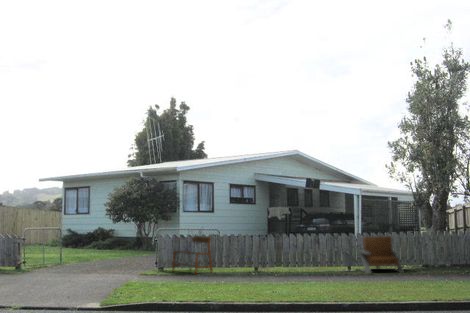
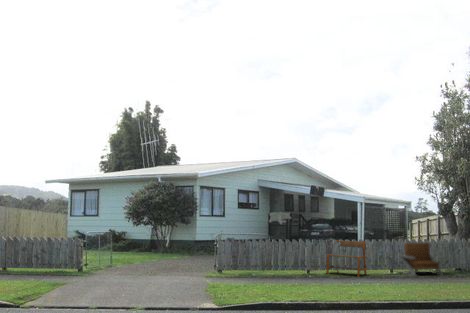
bench: present [172,236,212,274] -> present [326,240,367,277]

